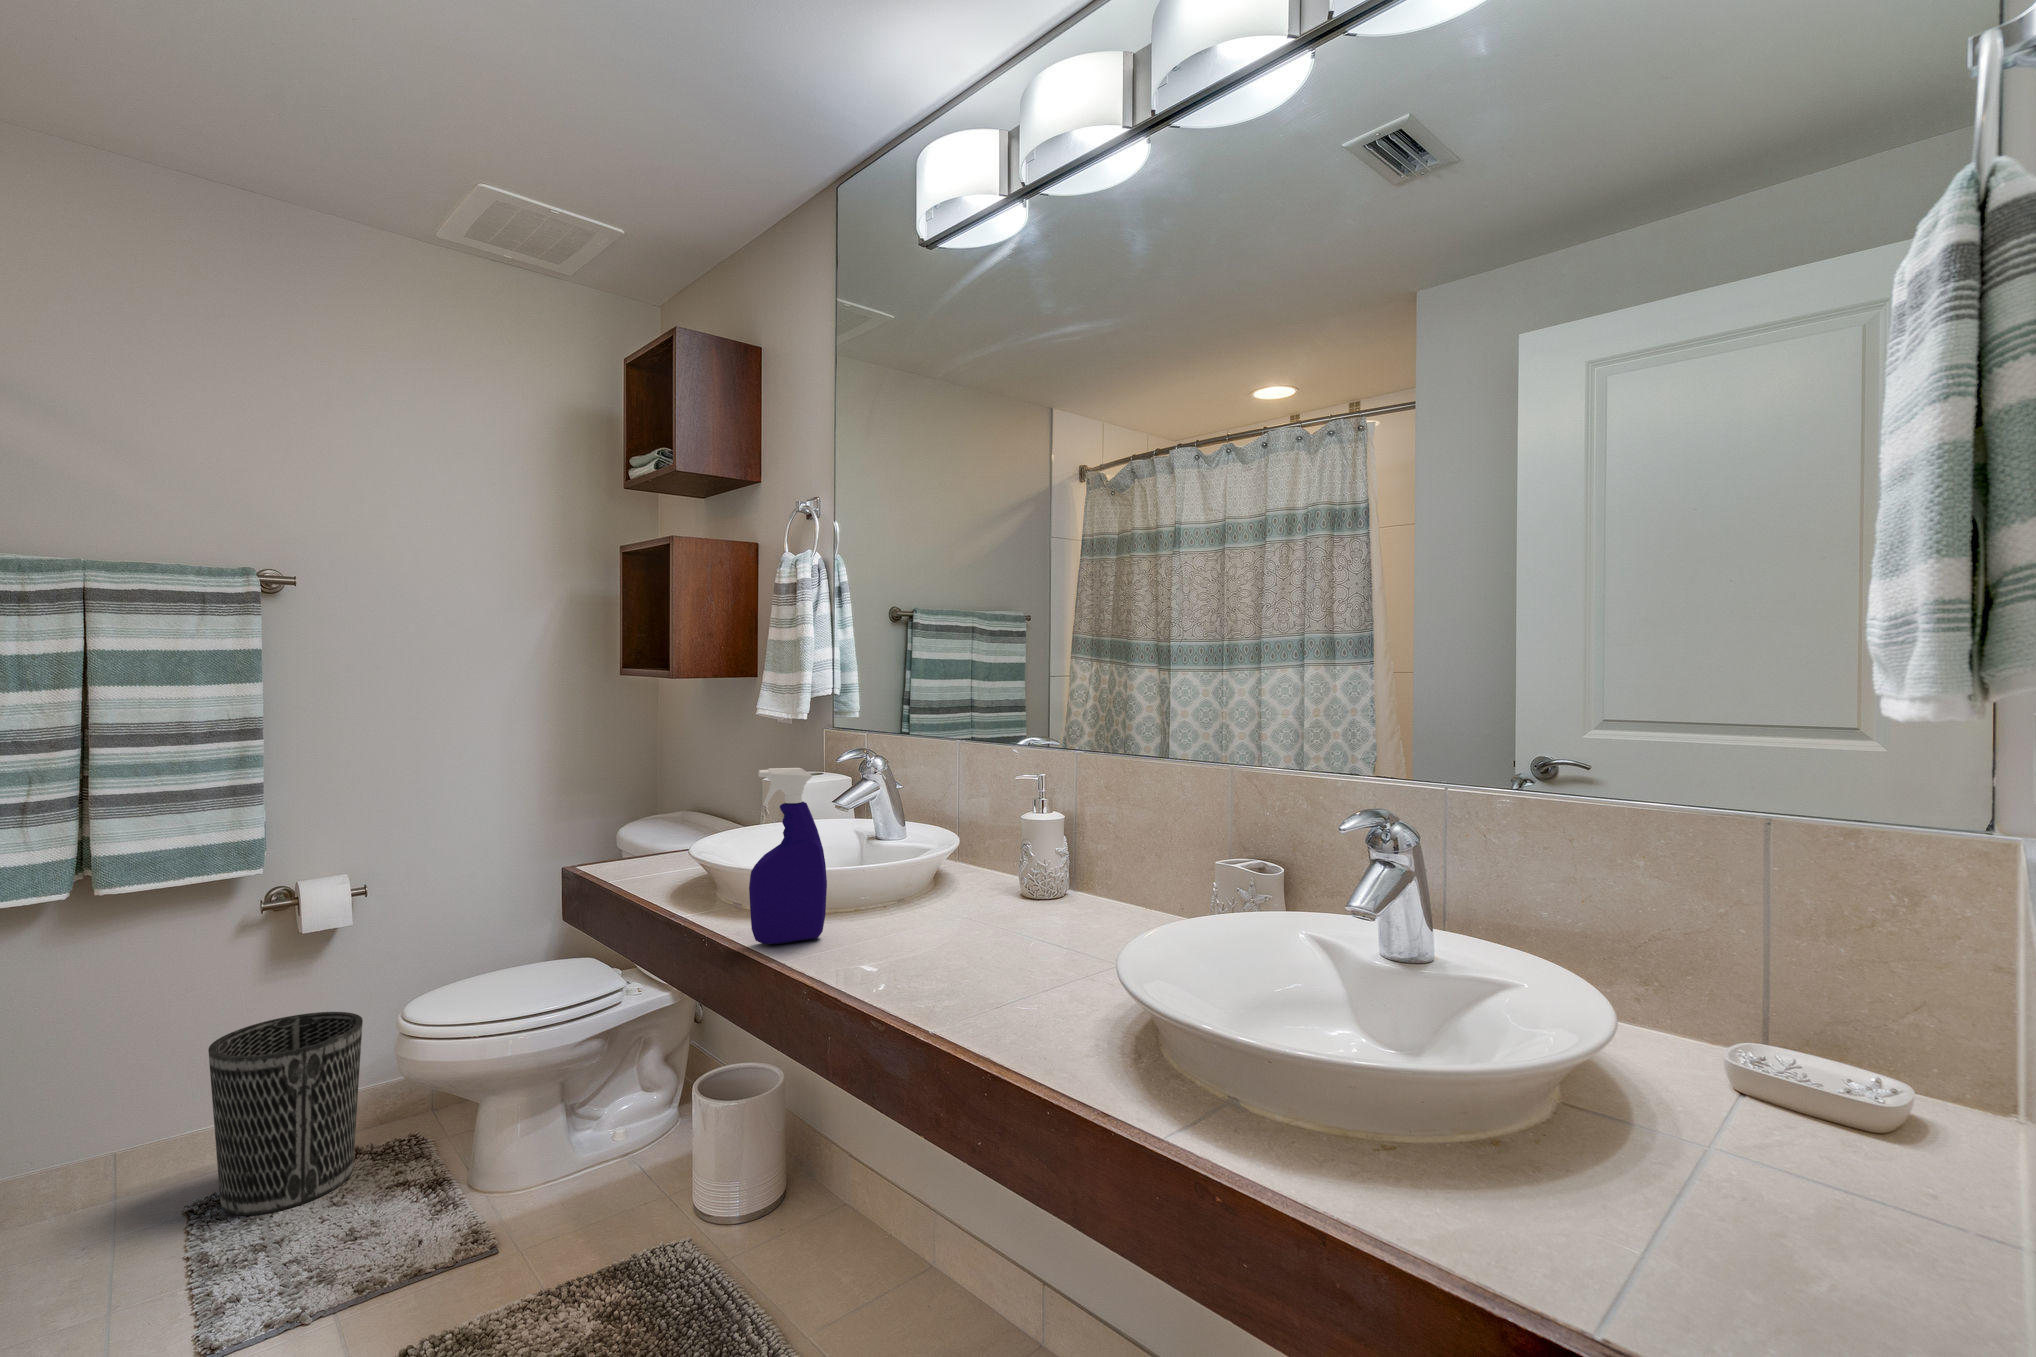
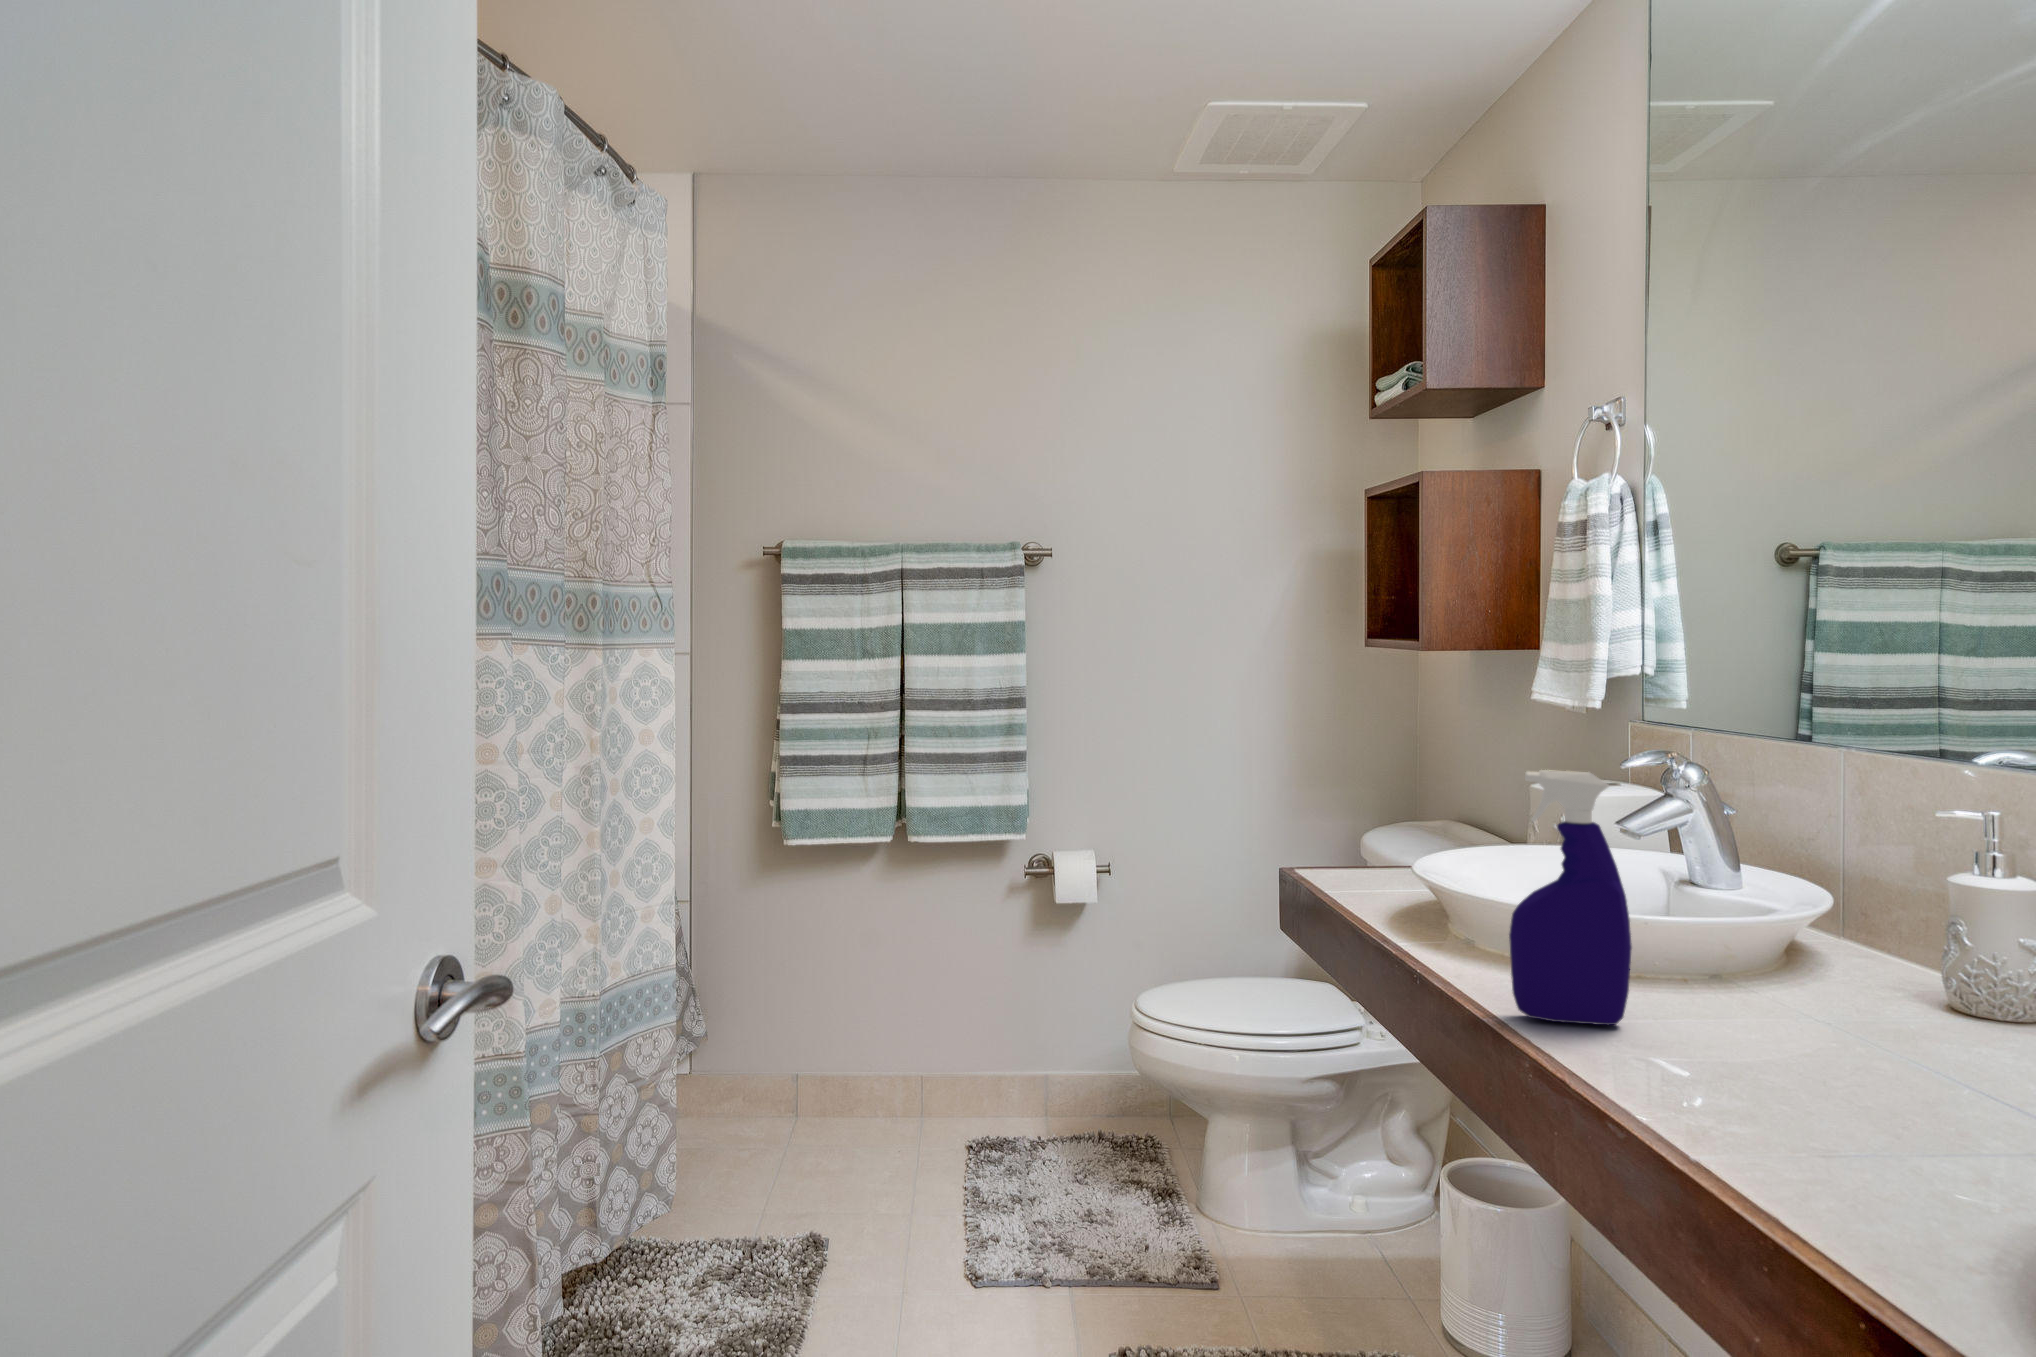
wastebasket: present [208,1012,363,1215] -> none [984,981,1102,1168]

